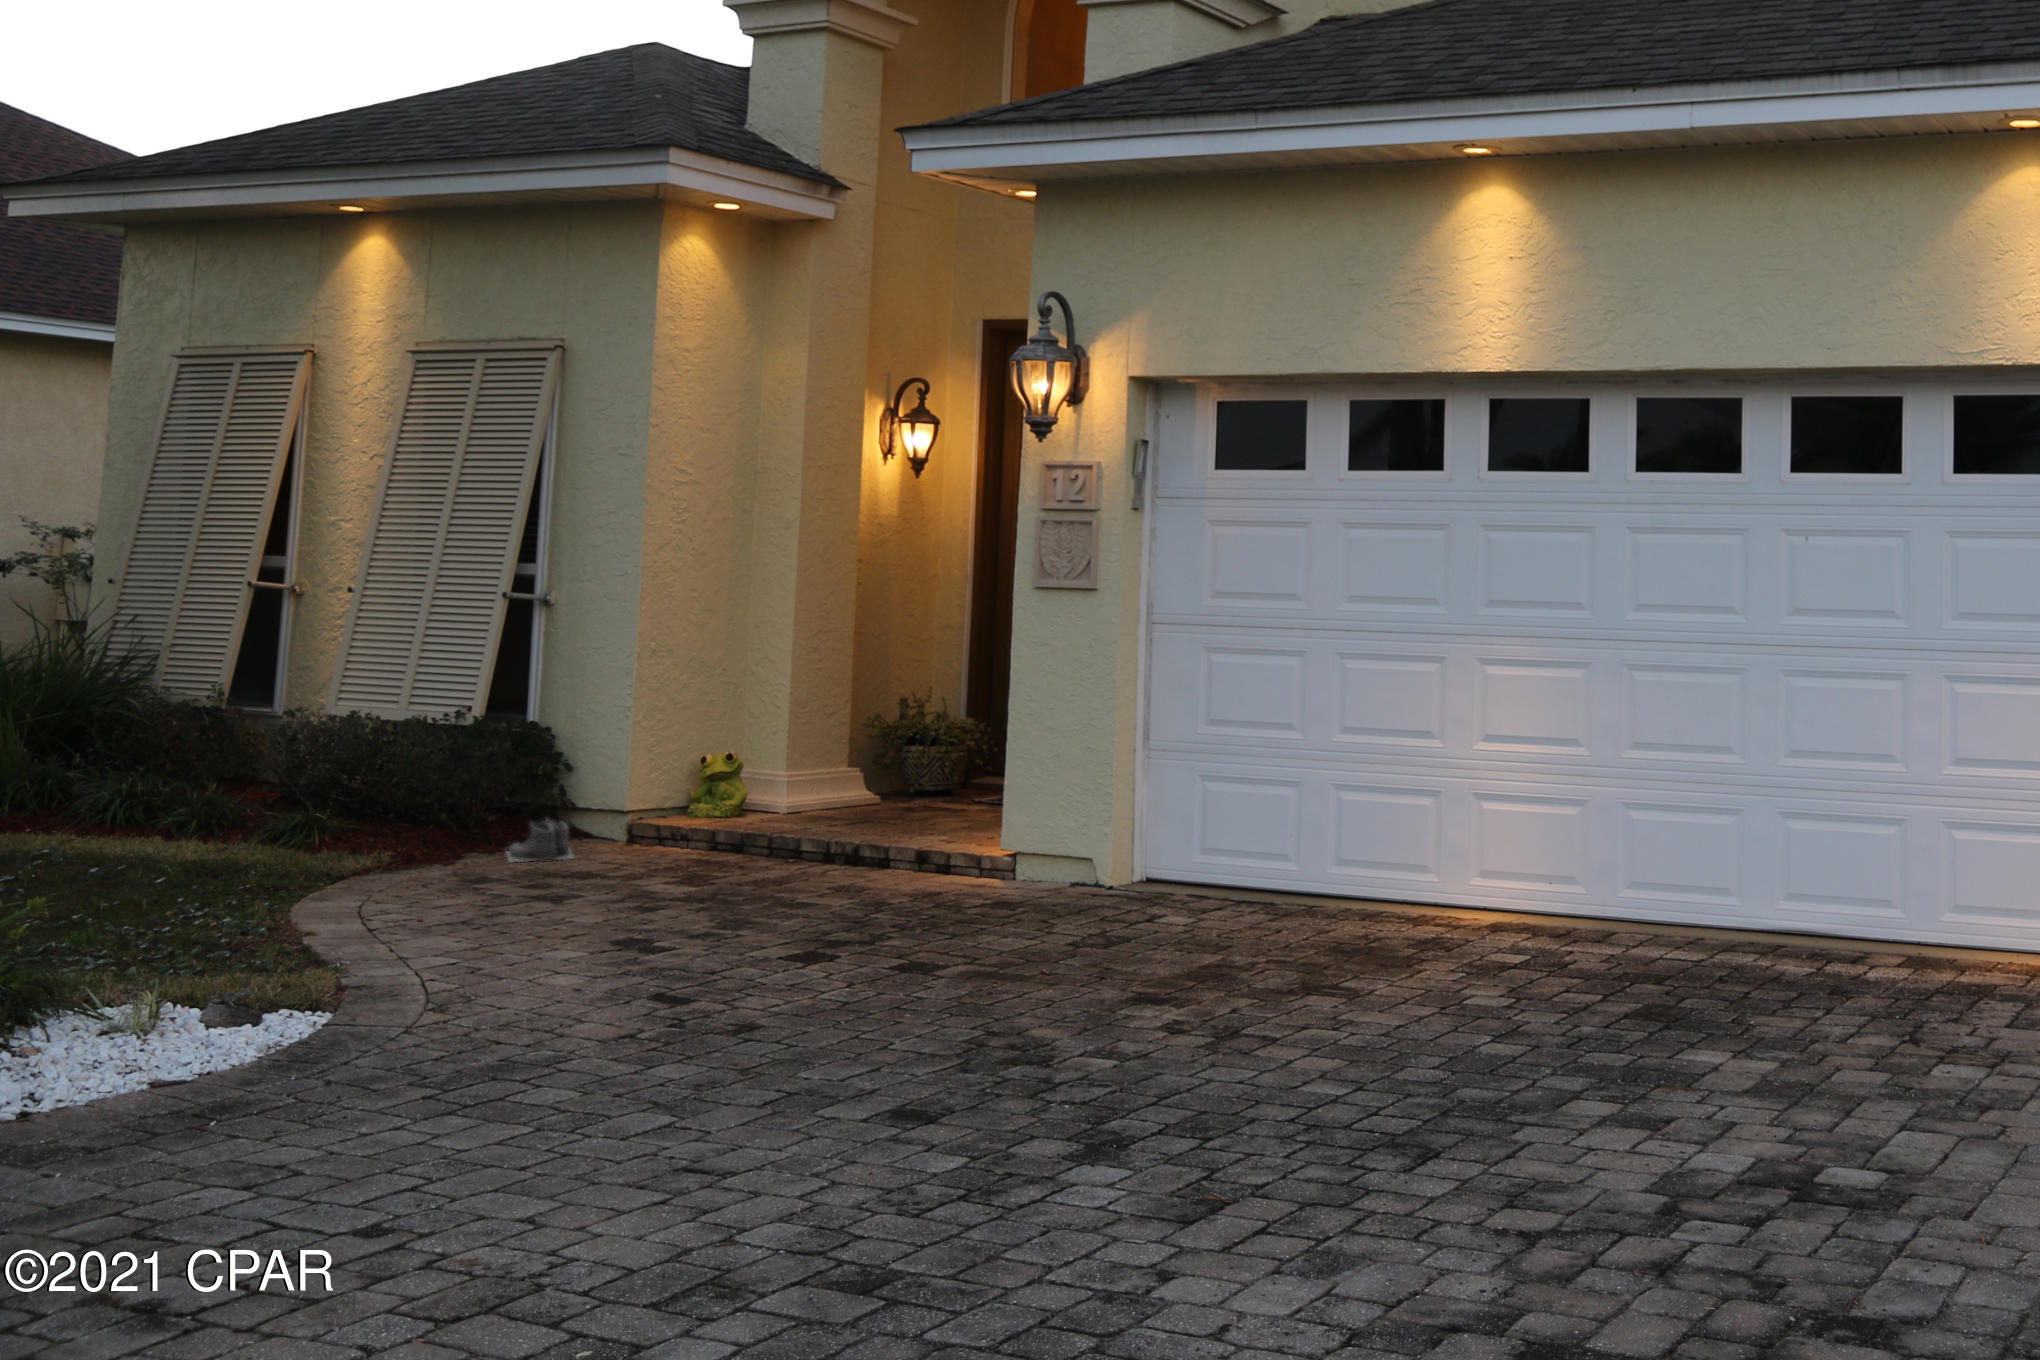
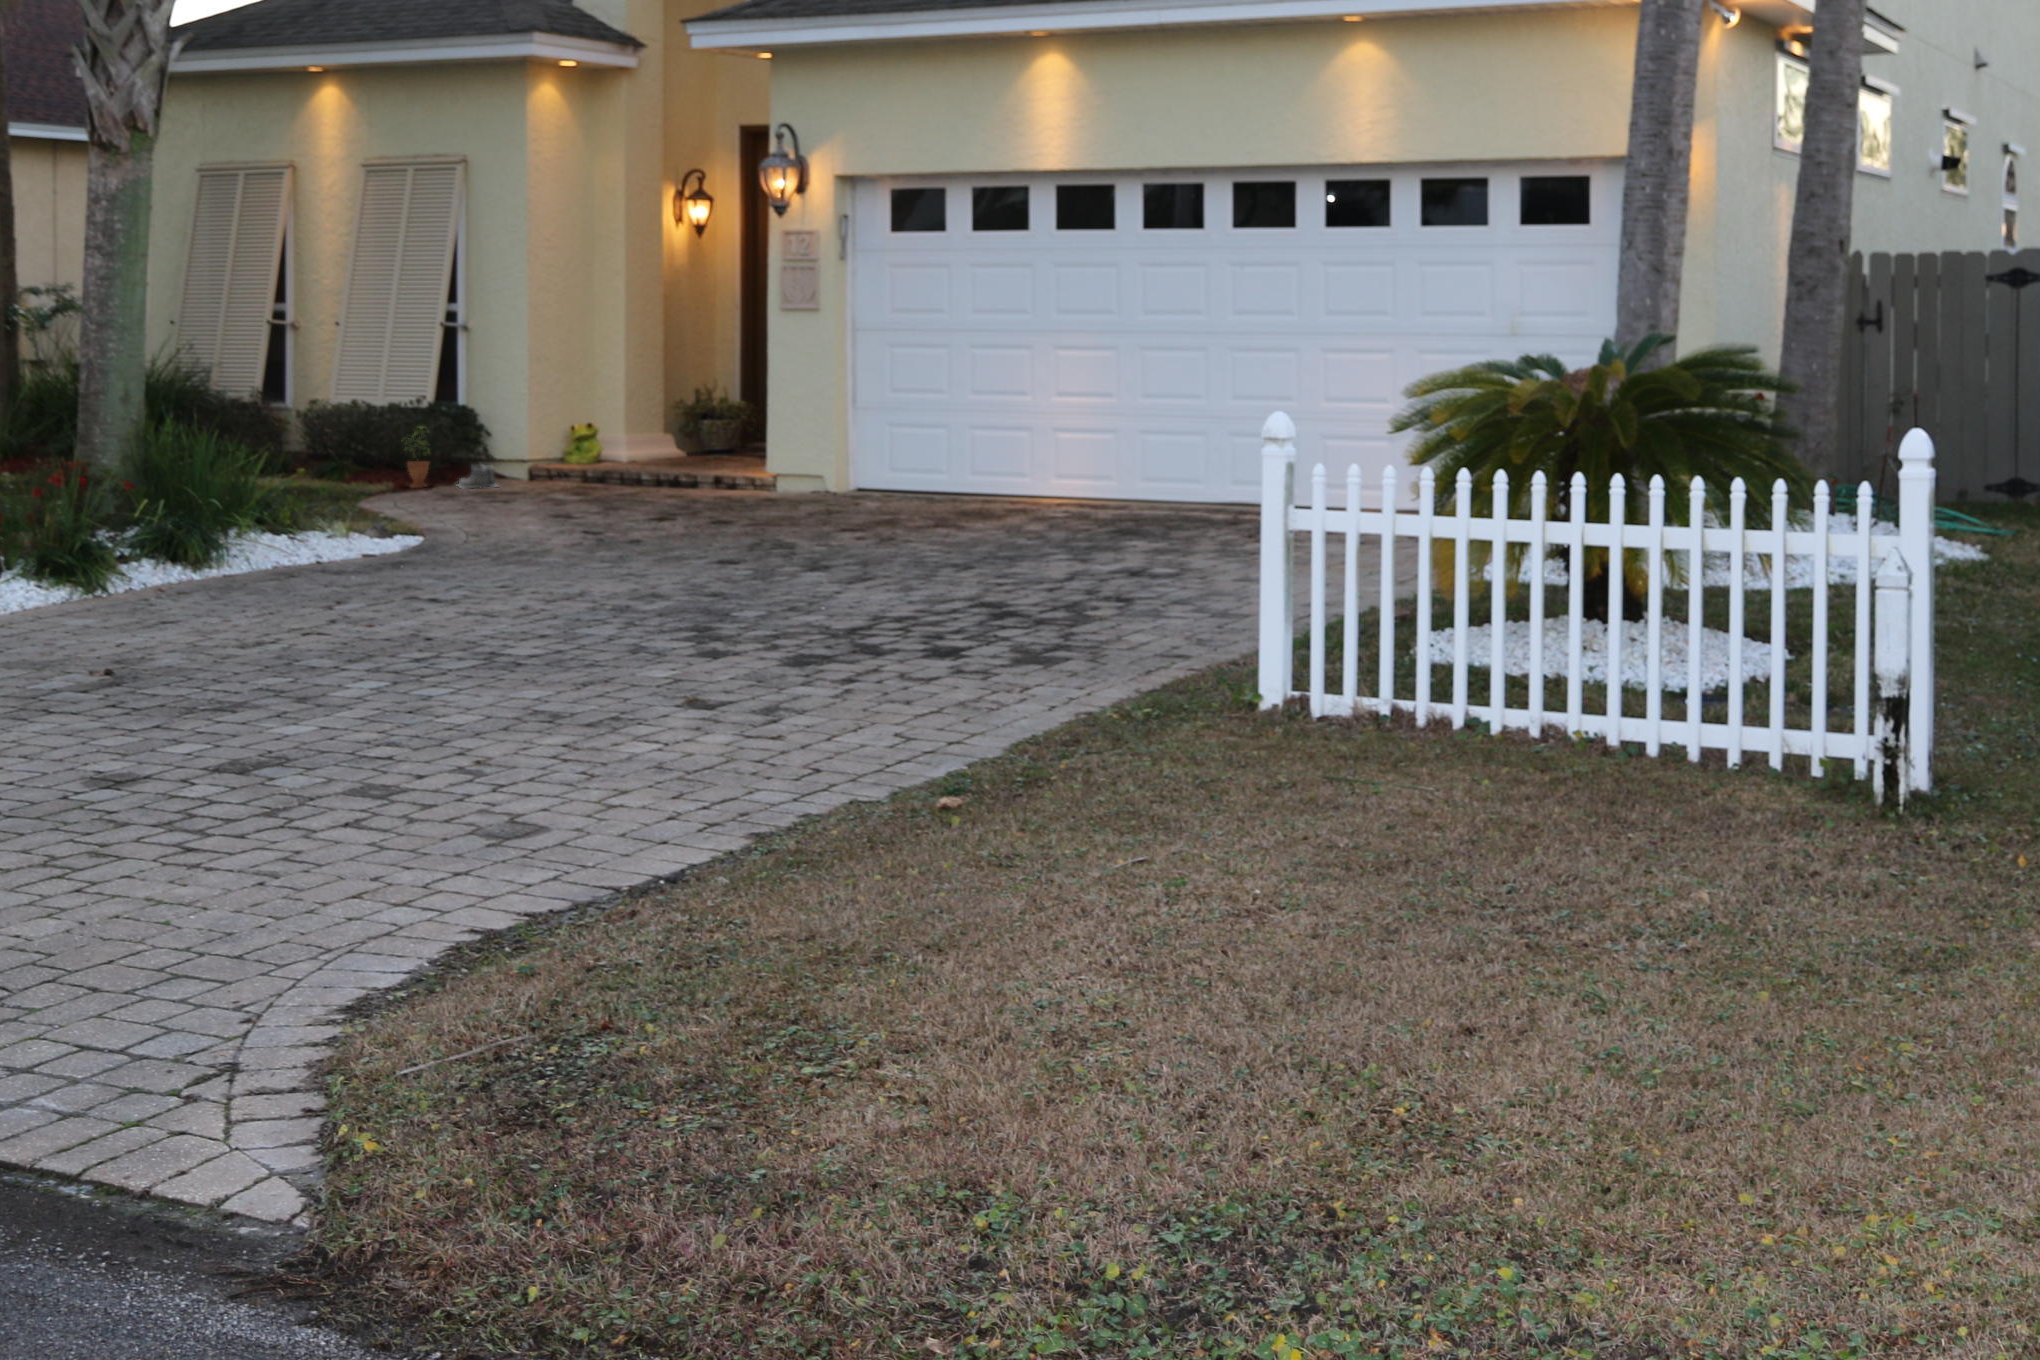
potted plant: none [419,753,470,859] -> present [402,426,430,488]

